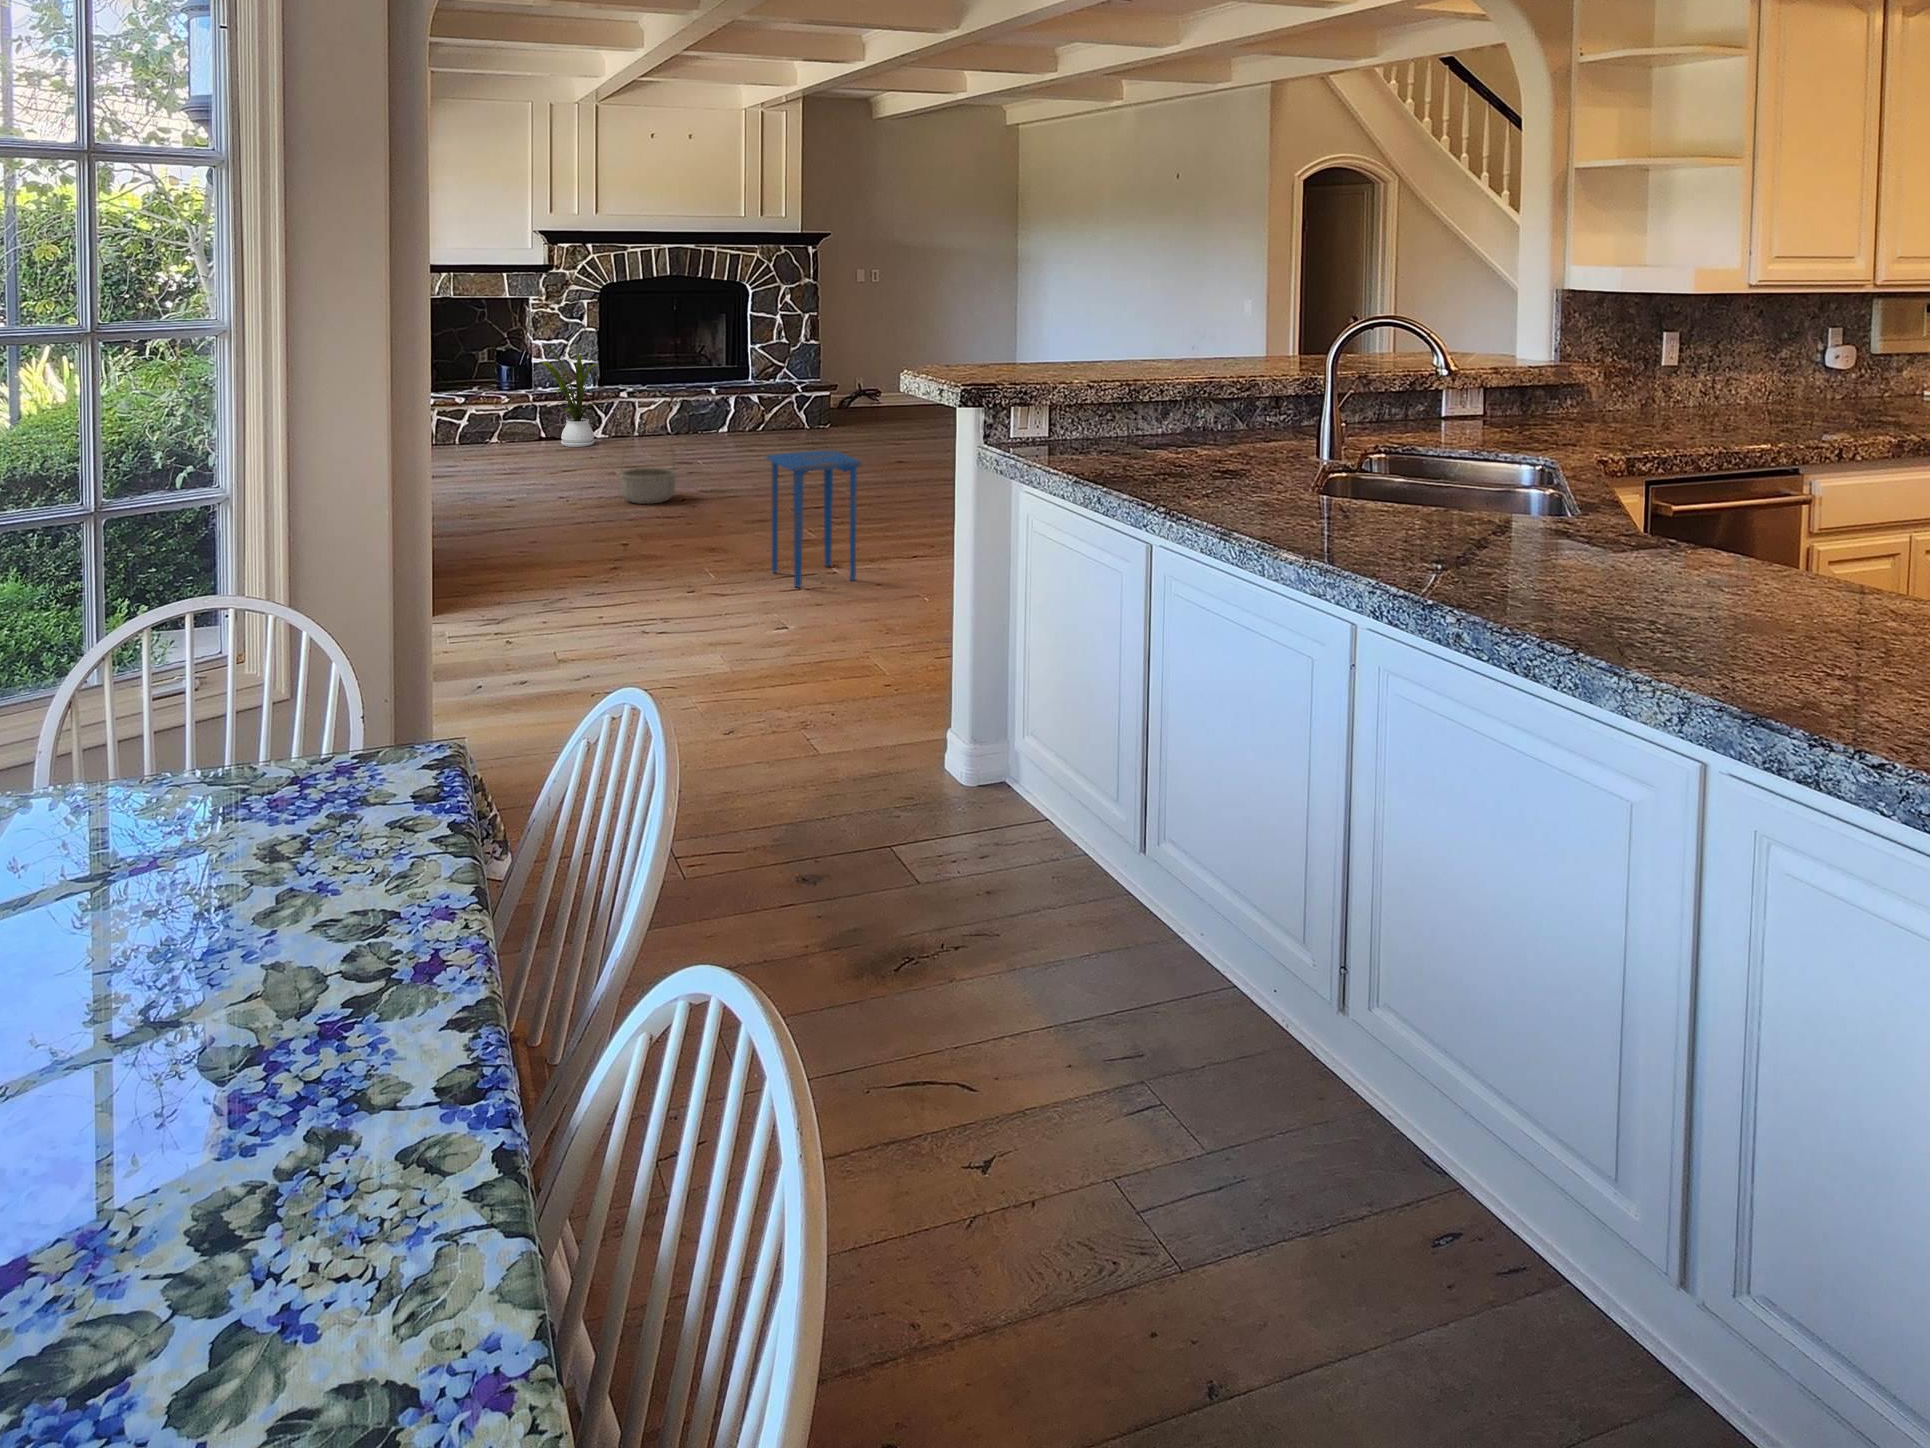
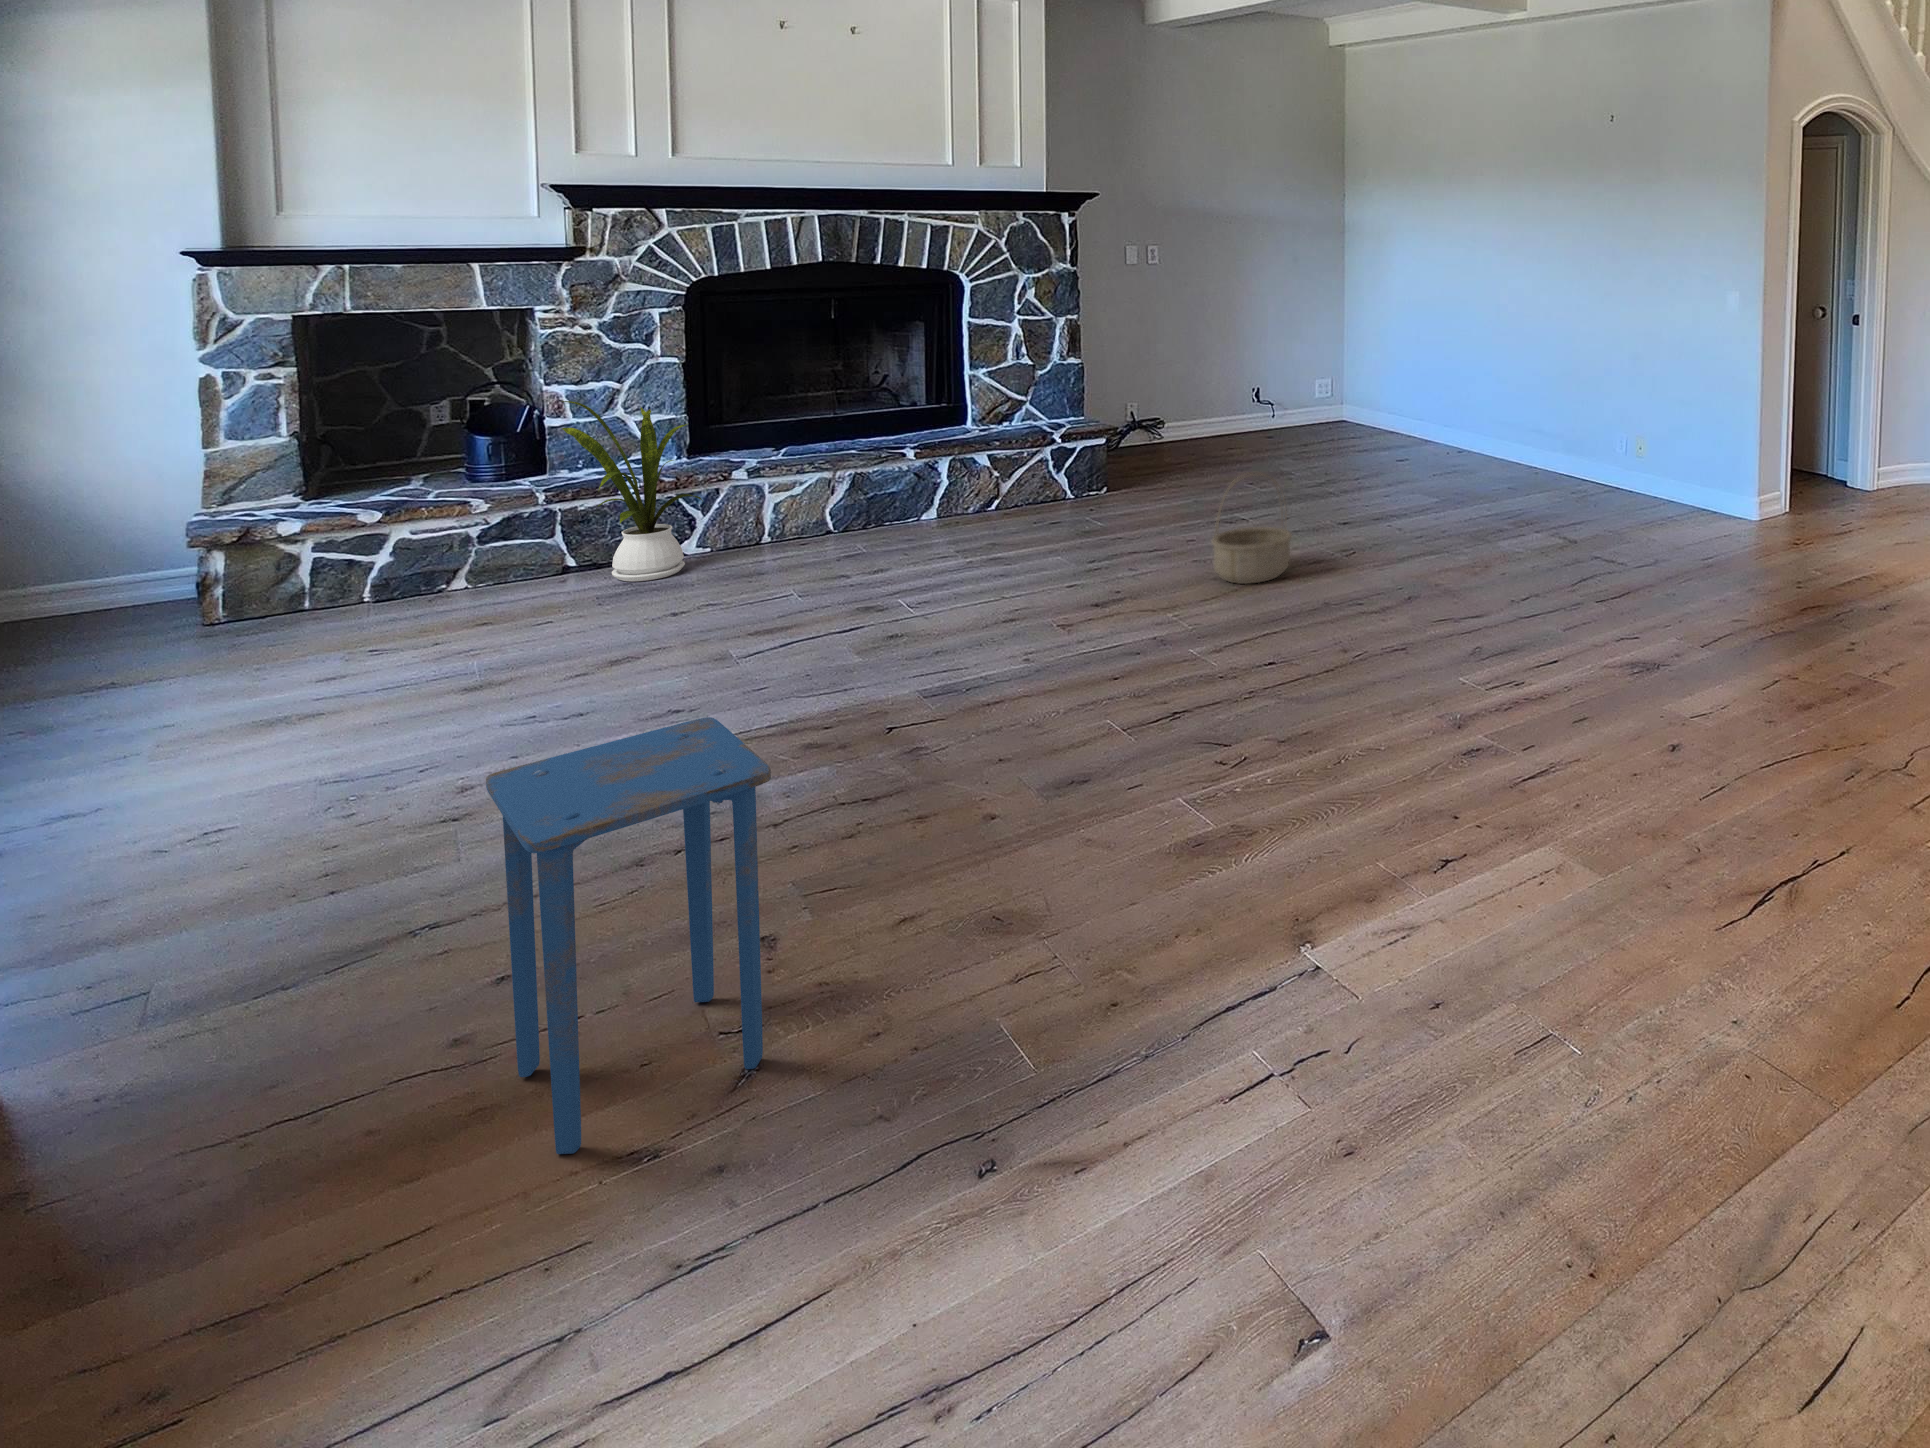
basket: present [620,428,677,504] -> present [1212,472,1292,584]
side table: present [766,450,863,588] -> present [486,717,771,1154]

